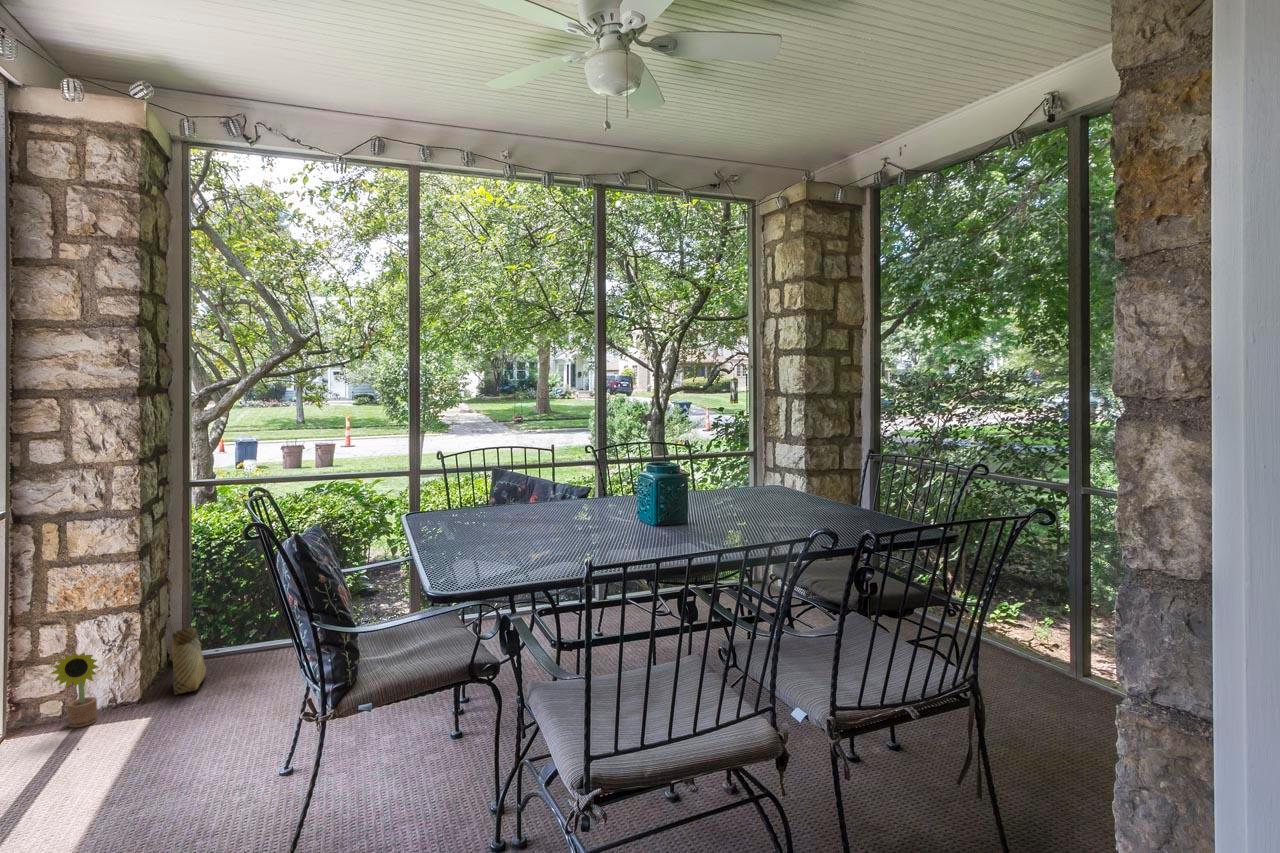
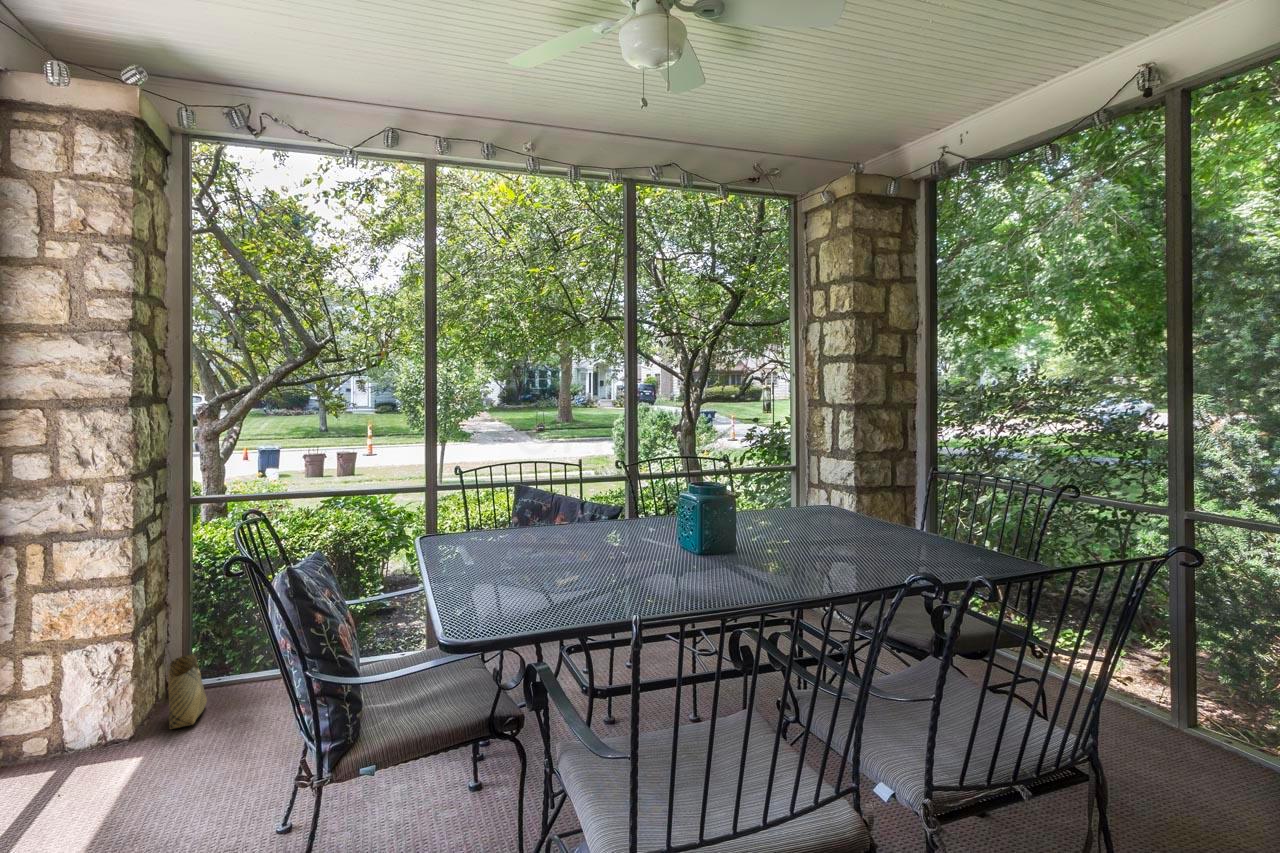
decorative plant: present [51,652,99,728] -> none [28,687,82,769]

